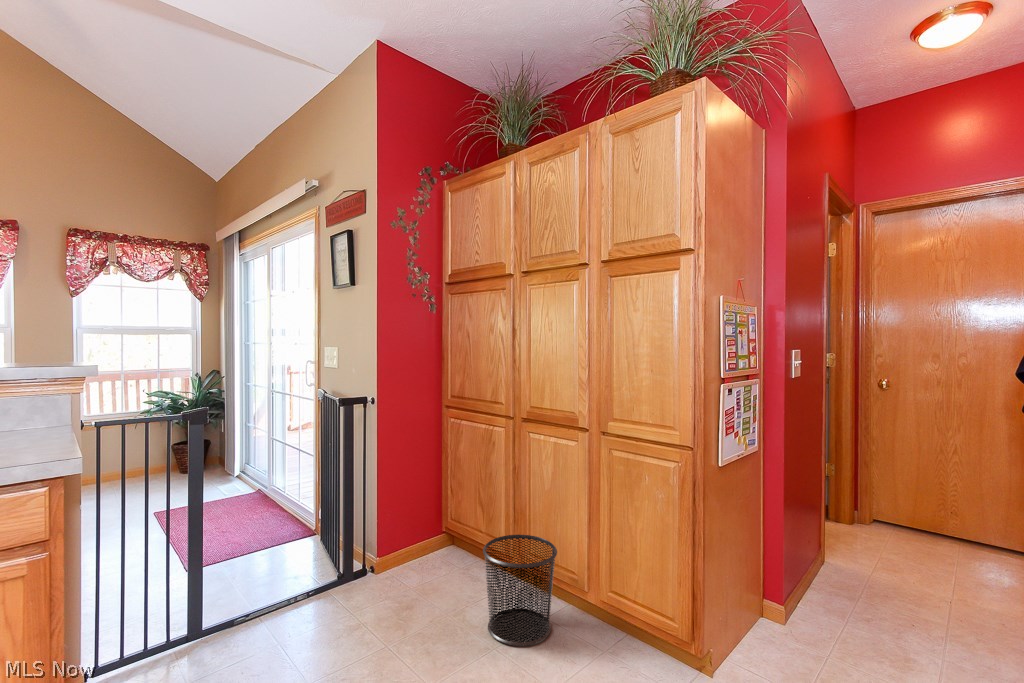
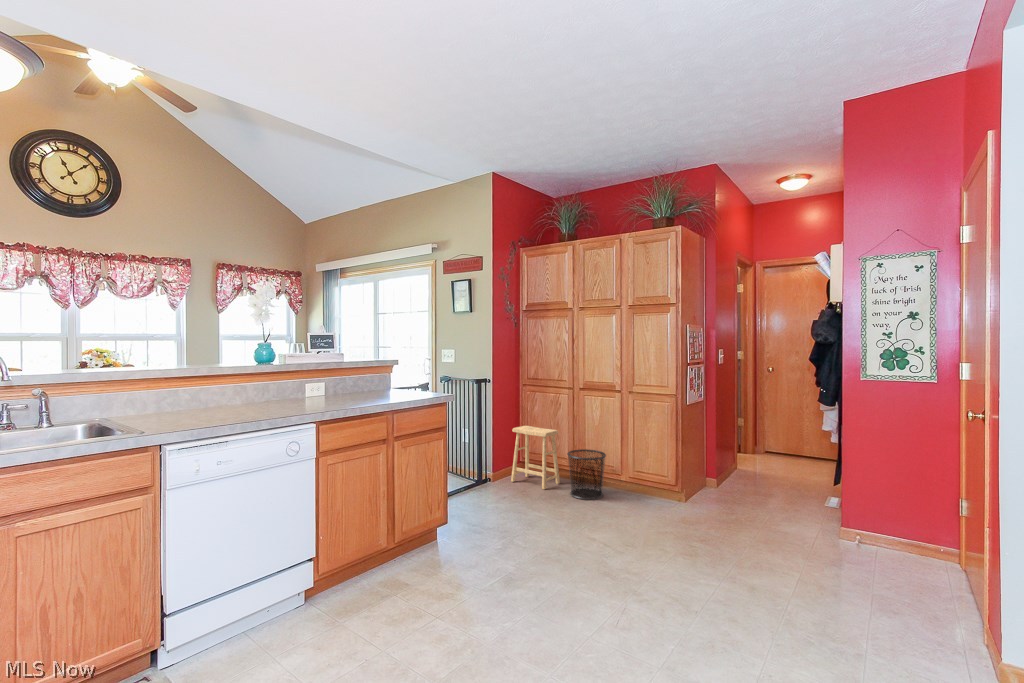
footstool: none [406,478,489,605] -> present [511,426,560,490]

